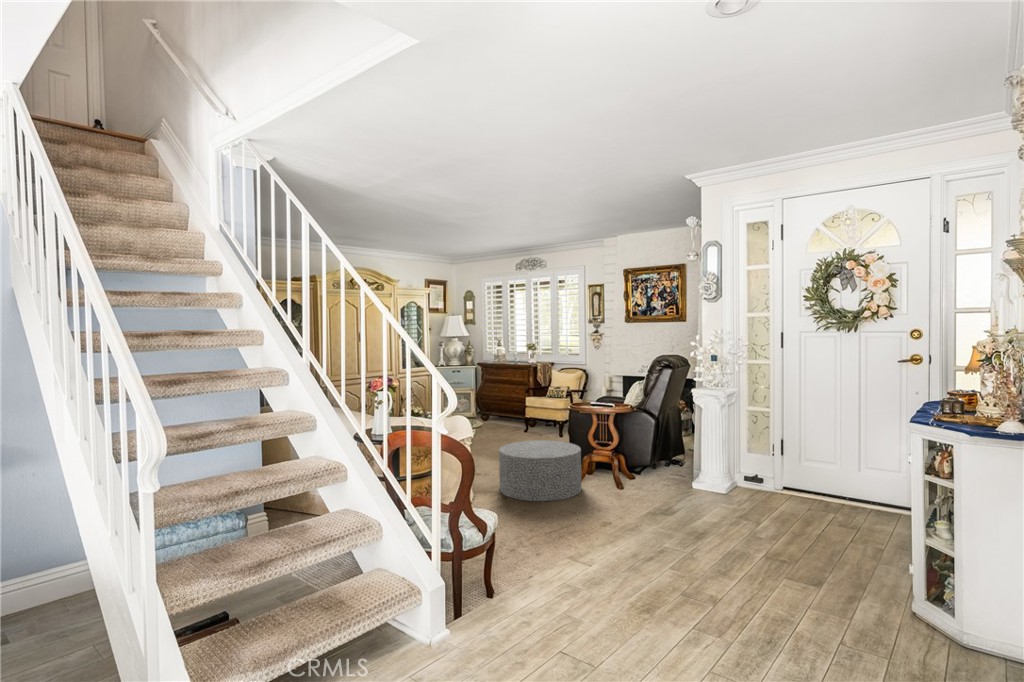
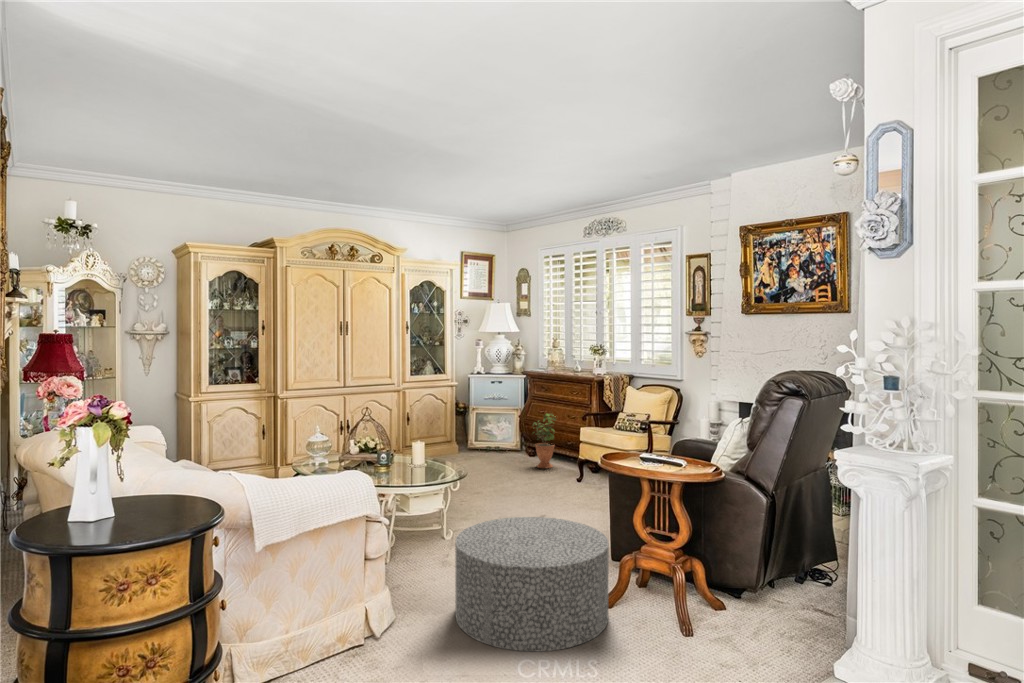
potted plant: none [489,388,506,427] -> present [533,414,556,468]

